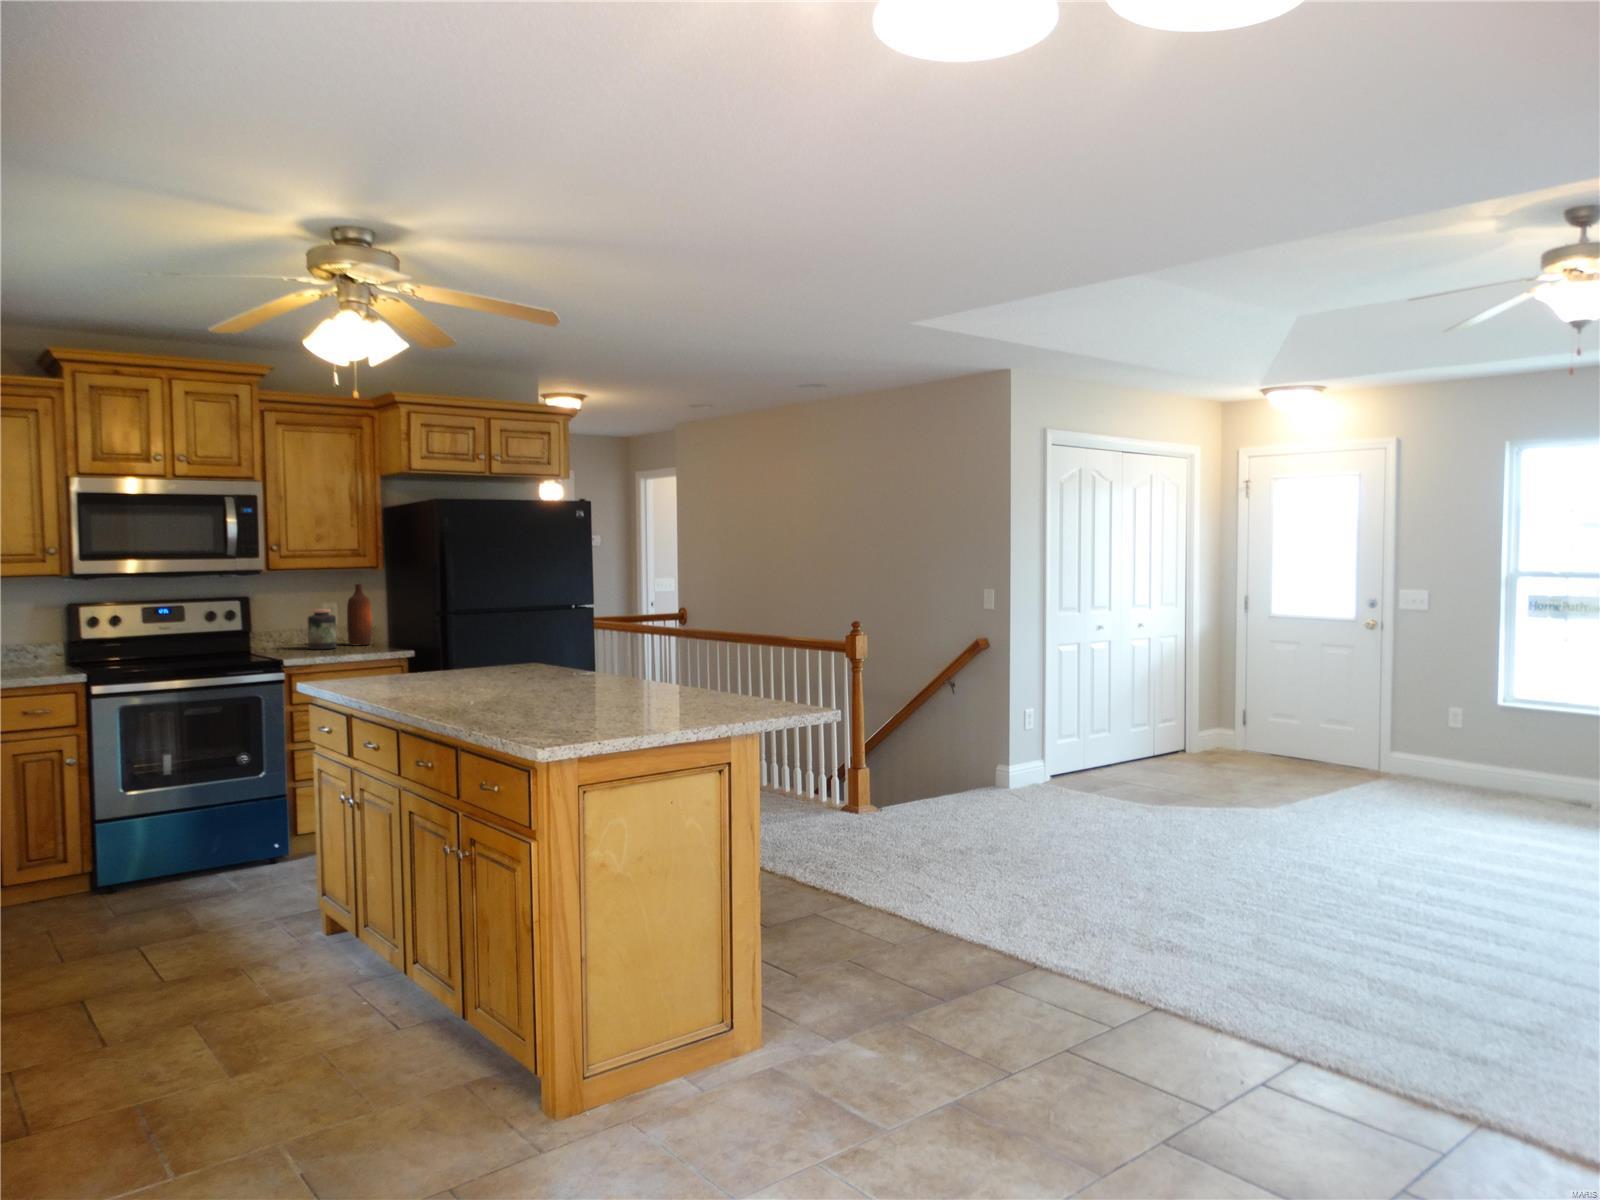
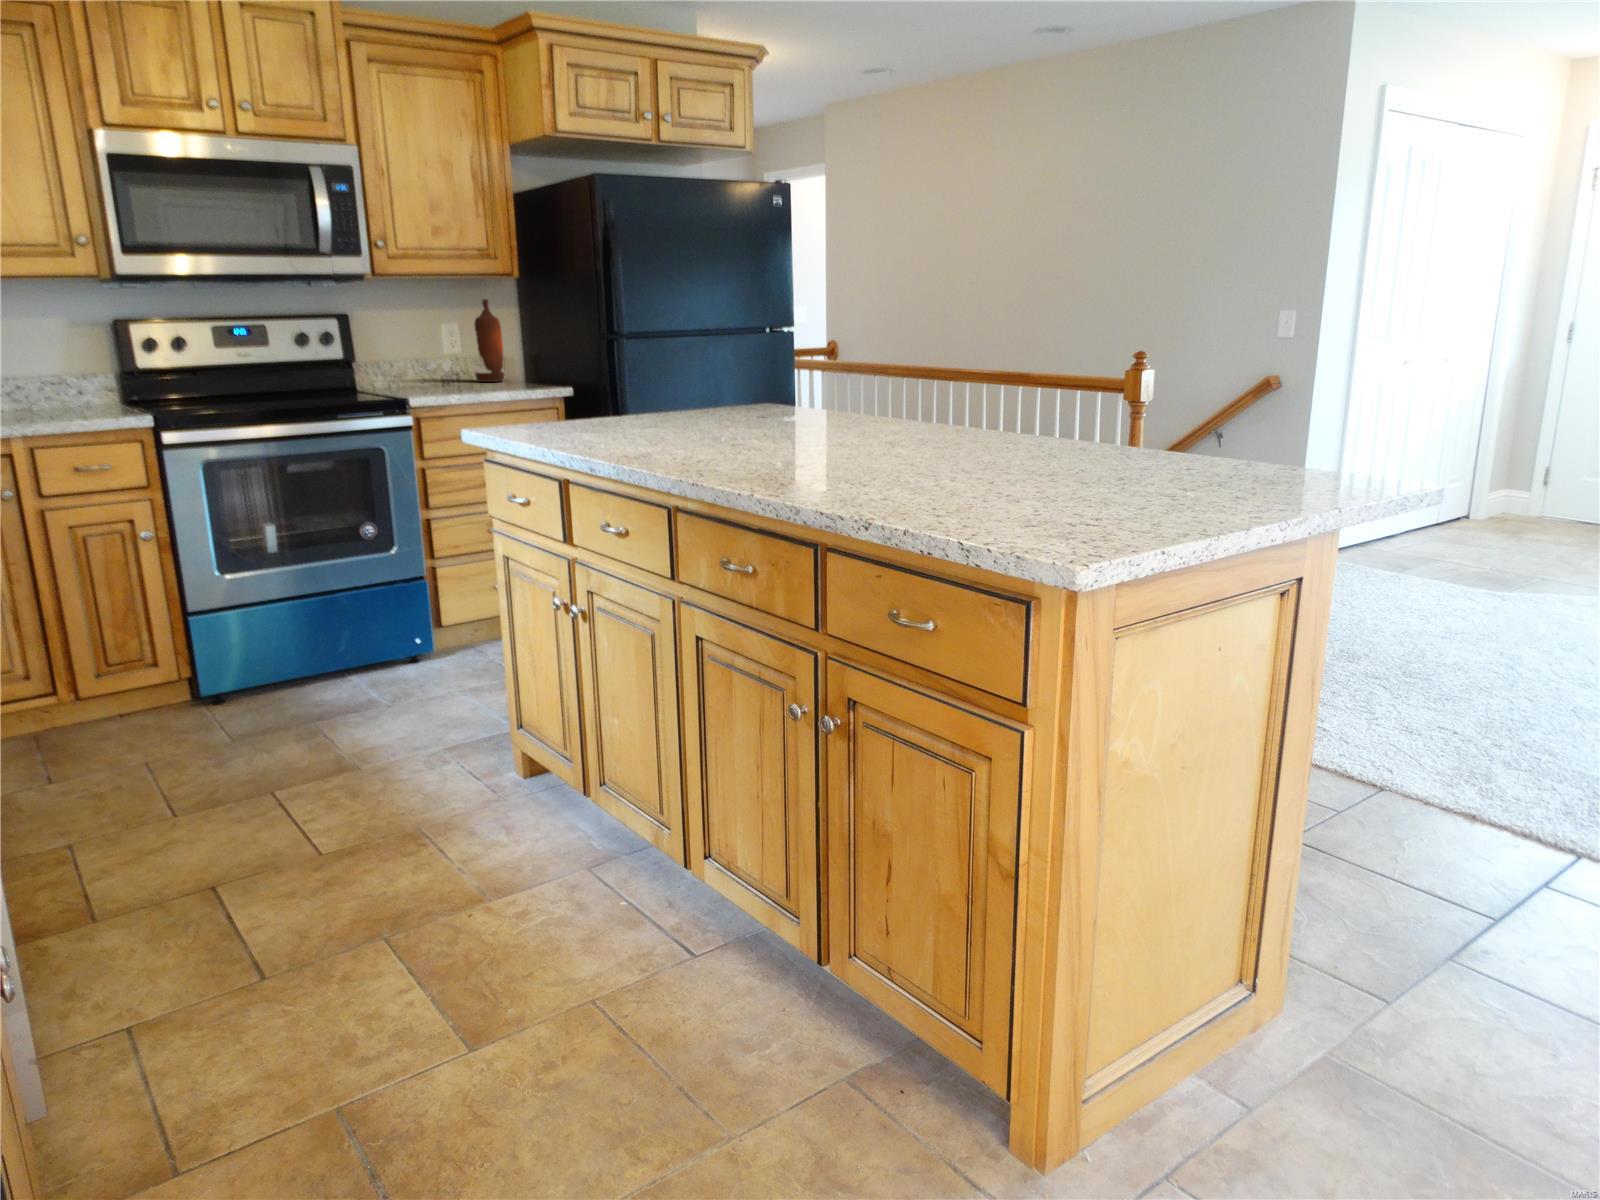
jar: present [308,609,337,649] -> none [424,332,463,386]

